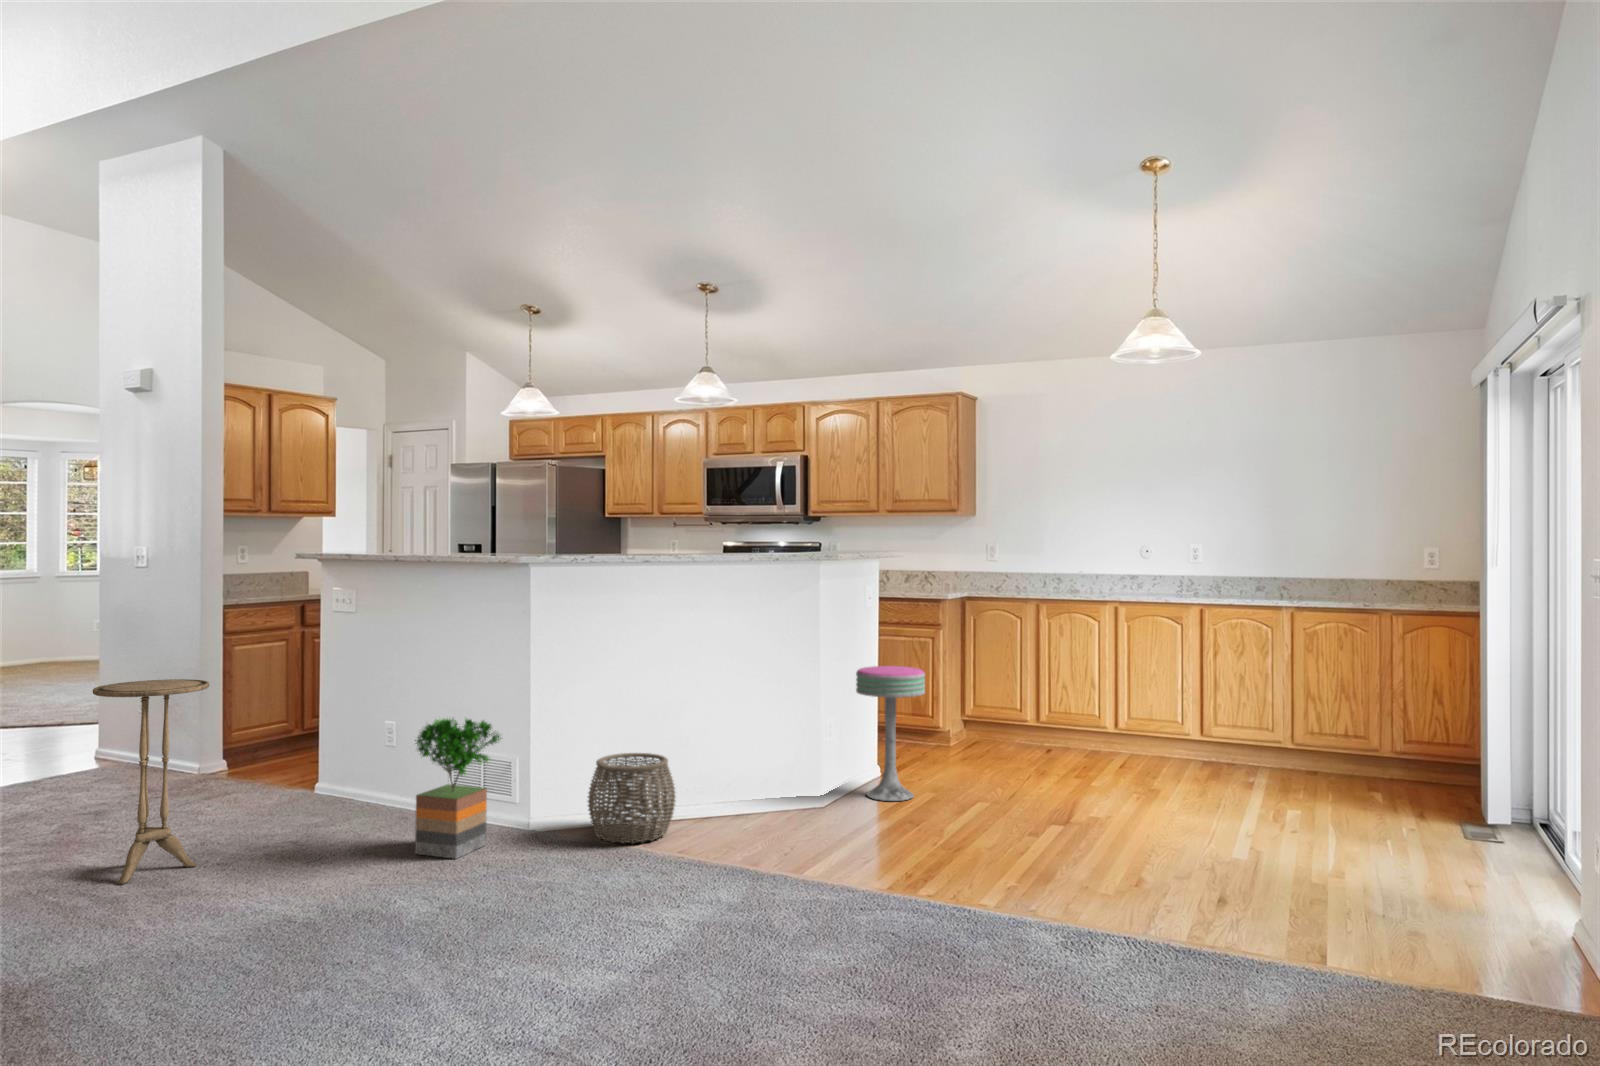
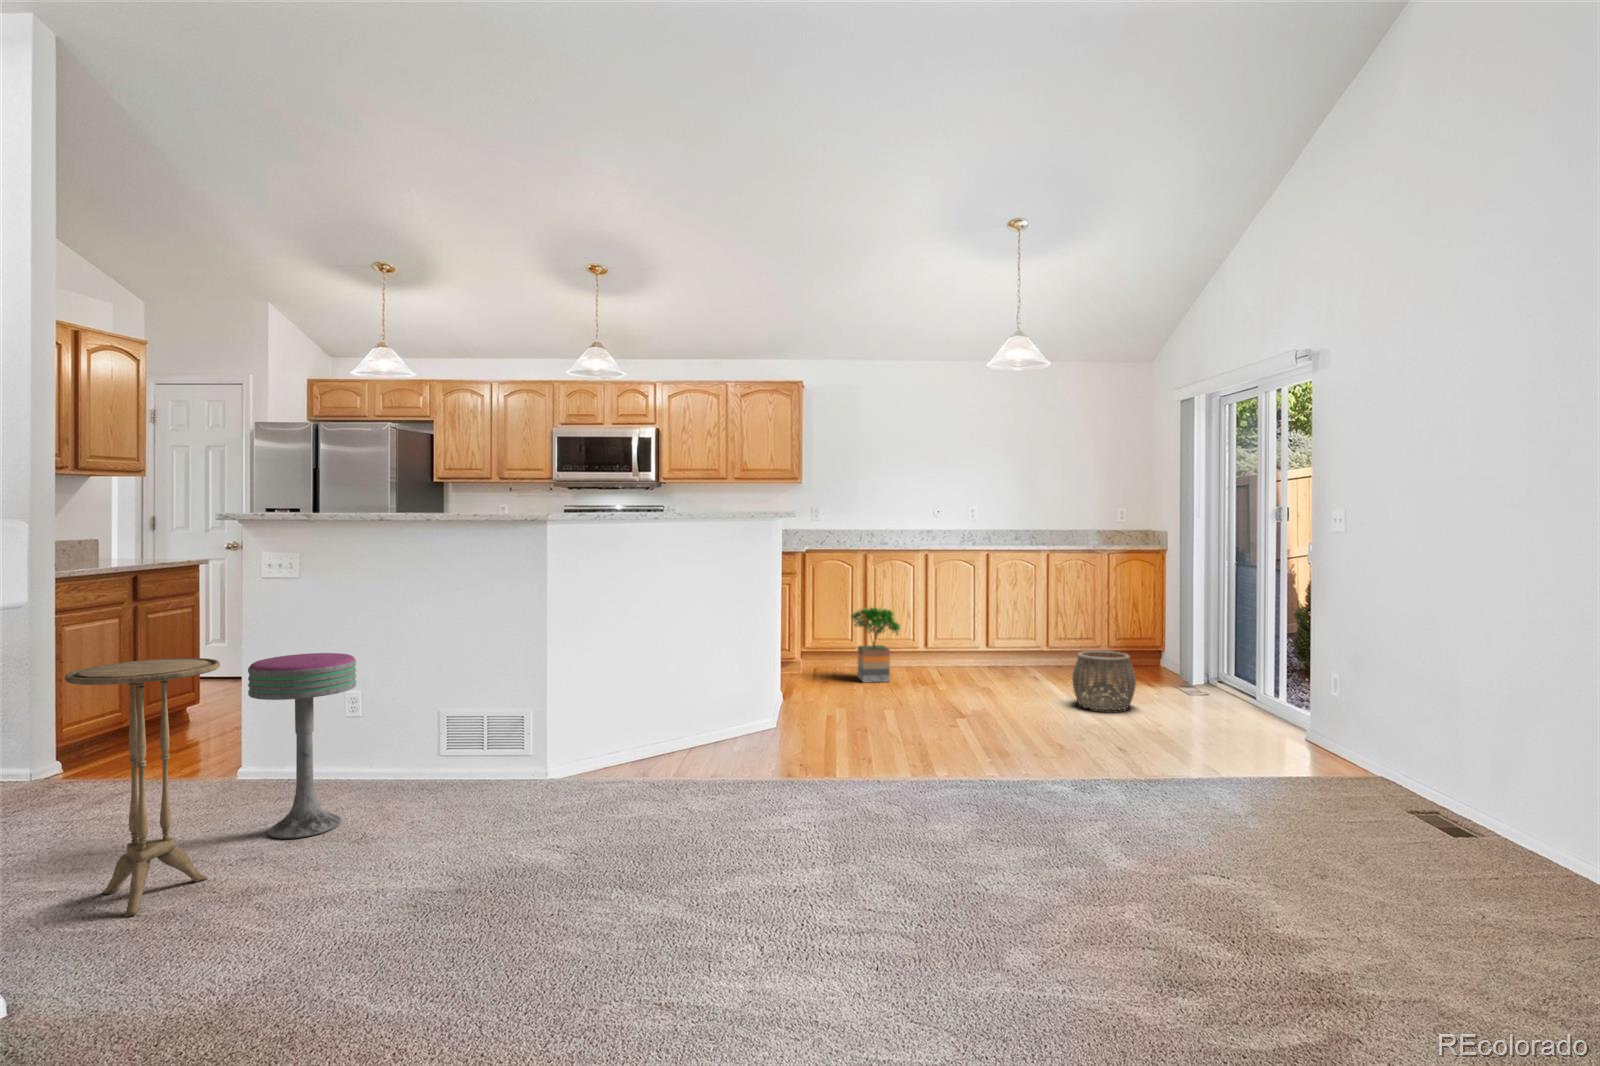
bar stool: present [856,666,925,801] -> present [248,653,356,839]
potted tree: present [415,719,501,859] -> present [851,608,900,683]
woven basket: present [588,753,676,843] -> present [1072,651,1136,710]

